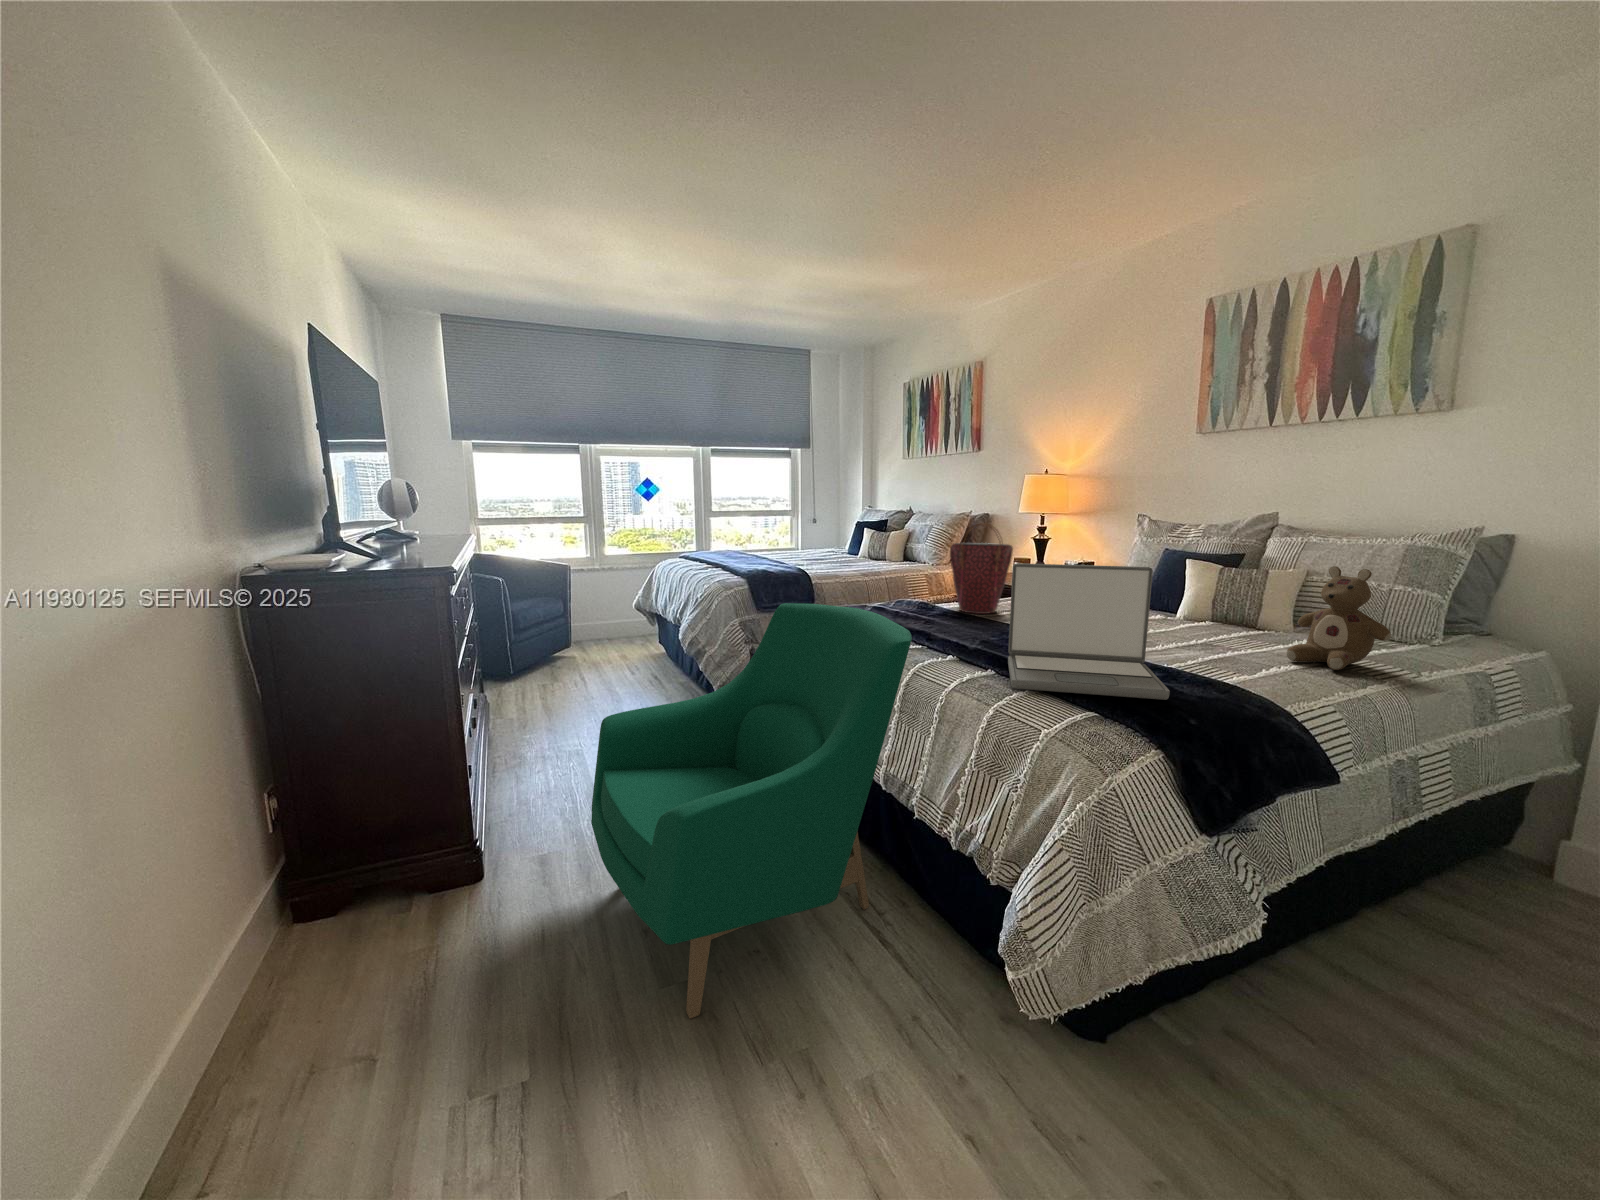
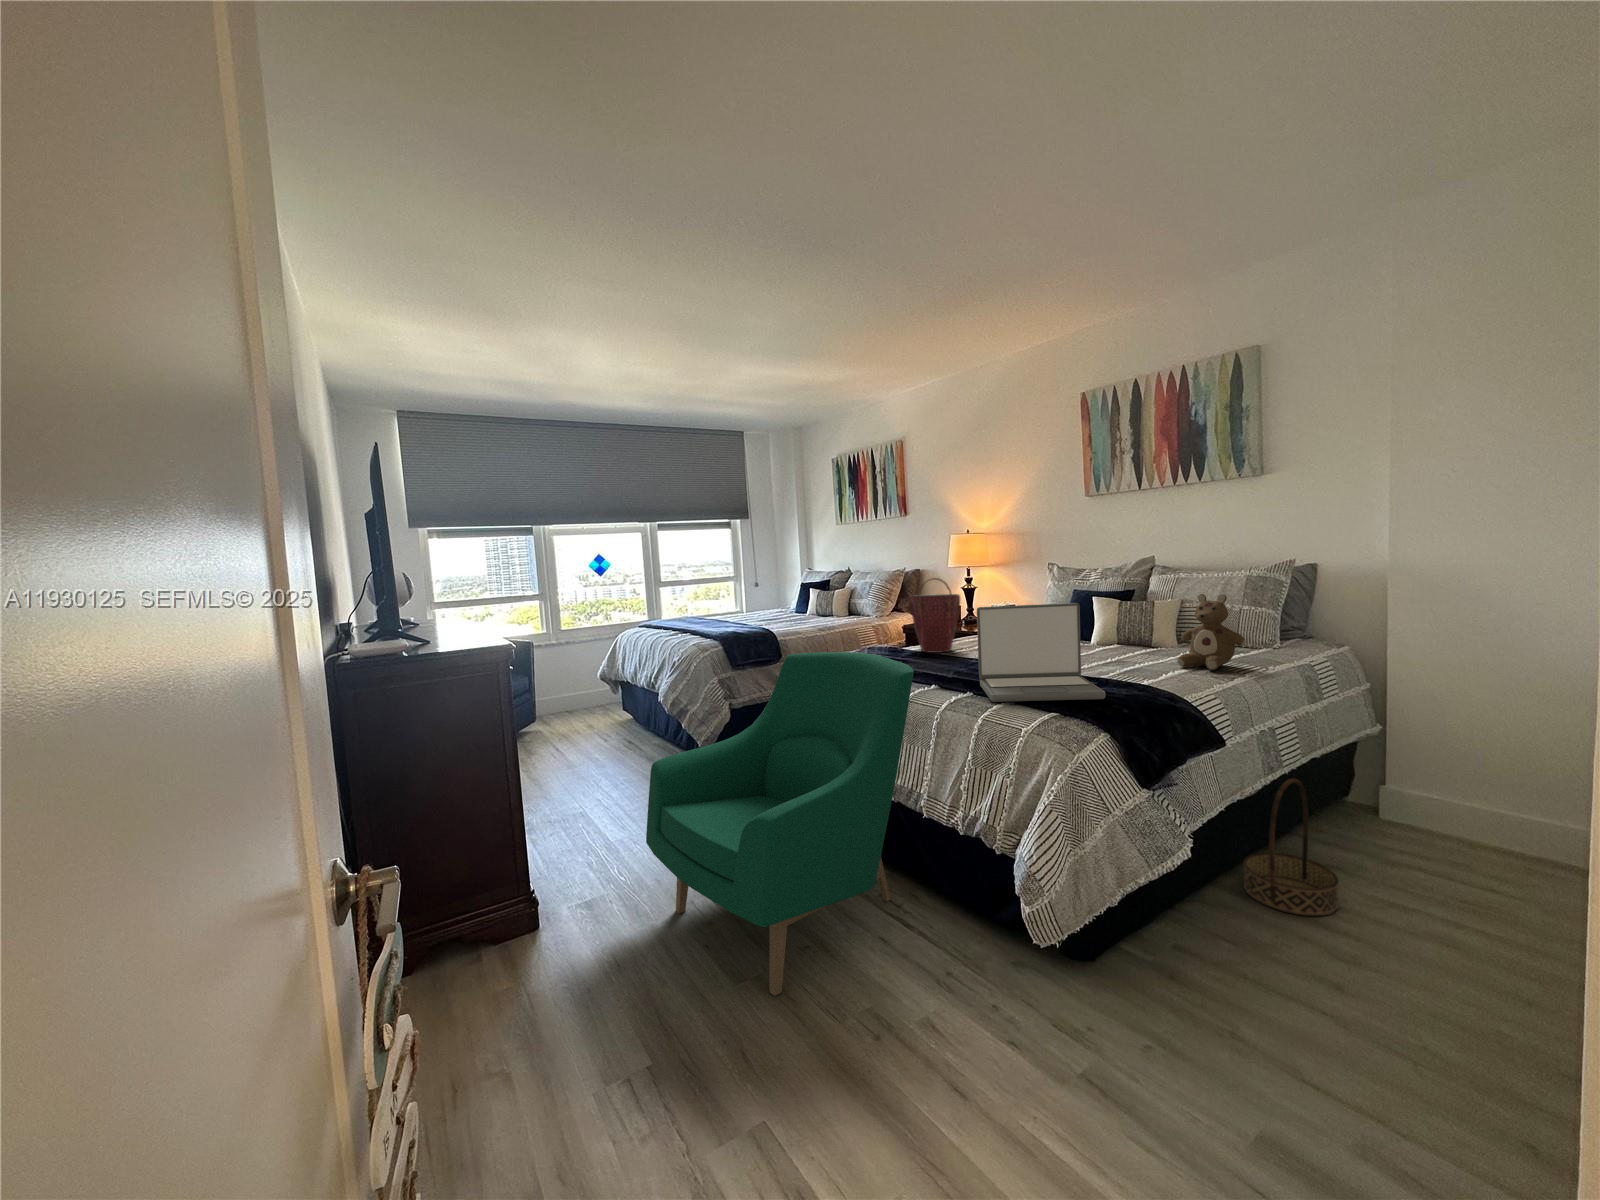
basket: none [1338,832,1483,1022] -> present [1244,779,1339,916]

